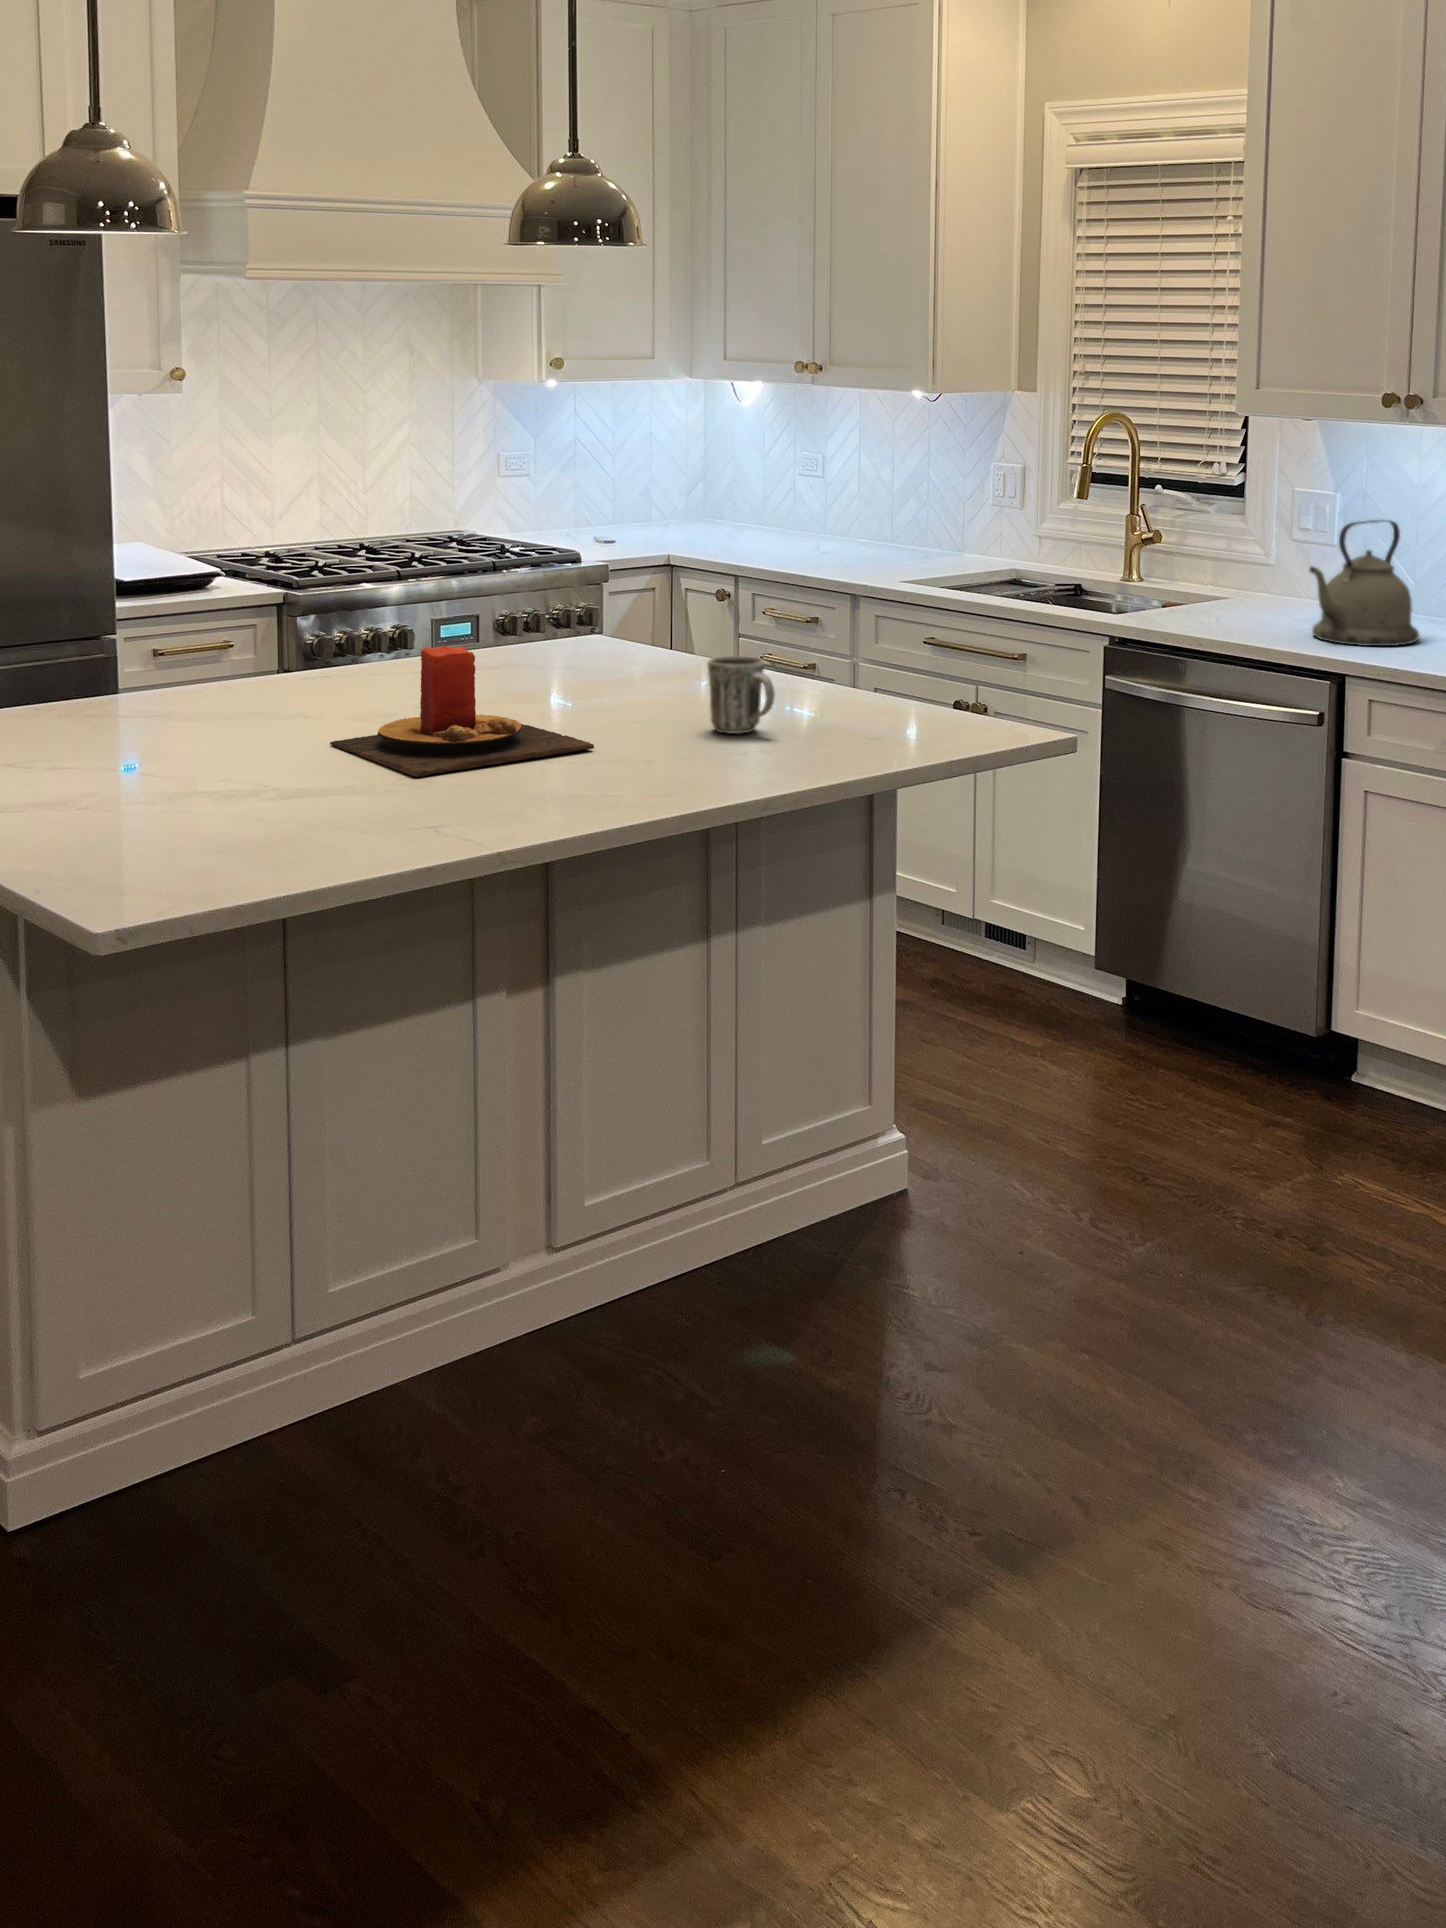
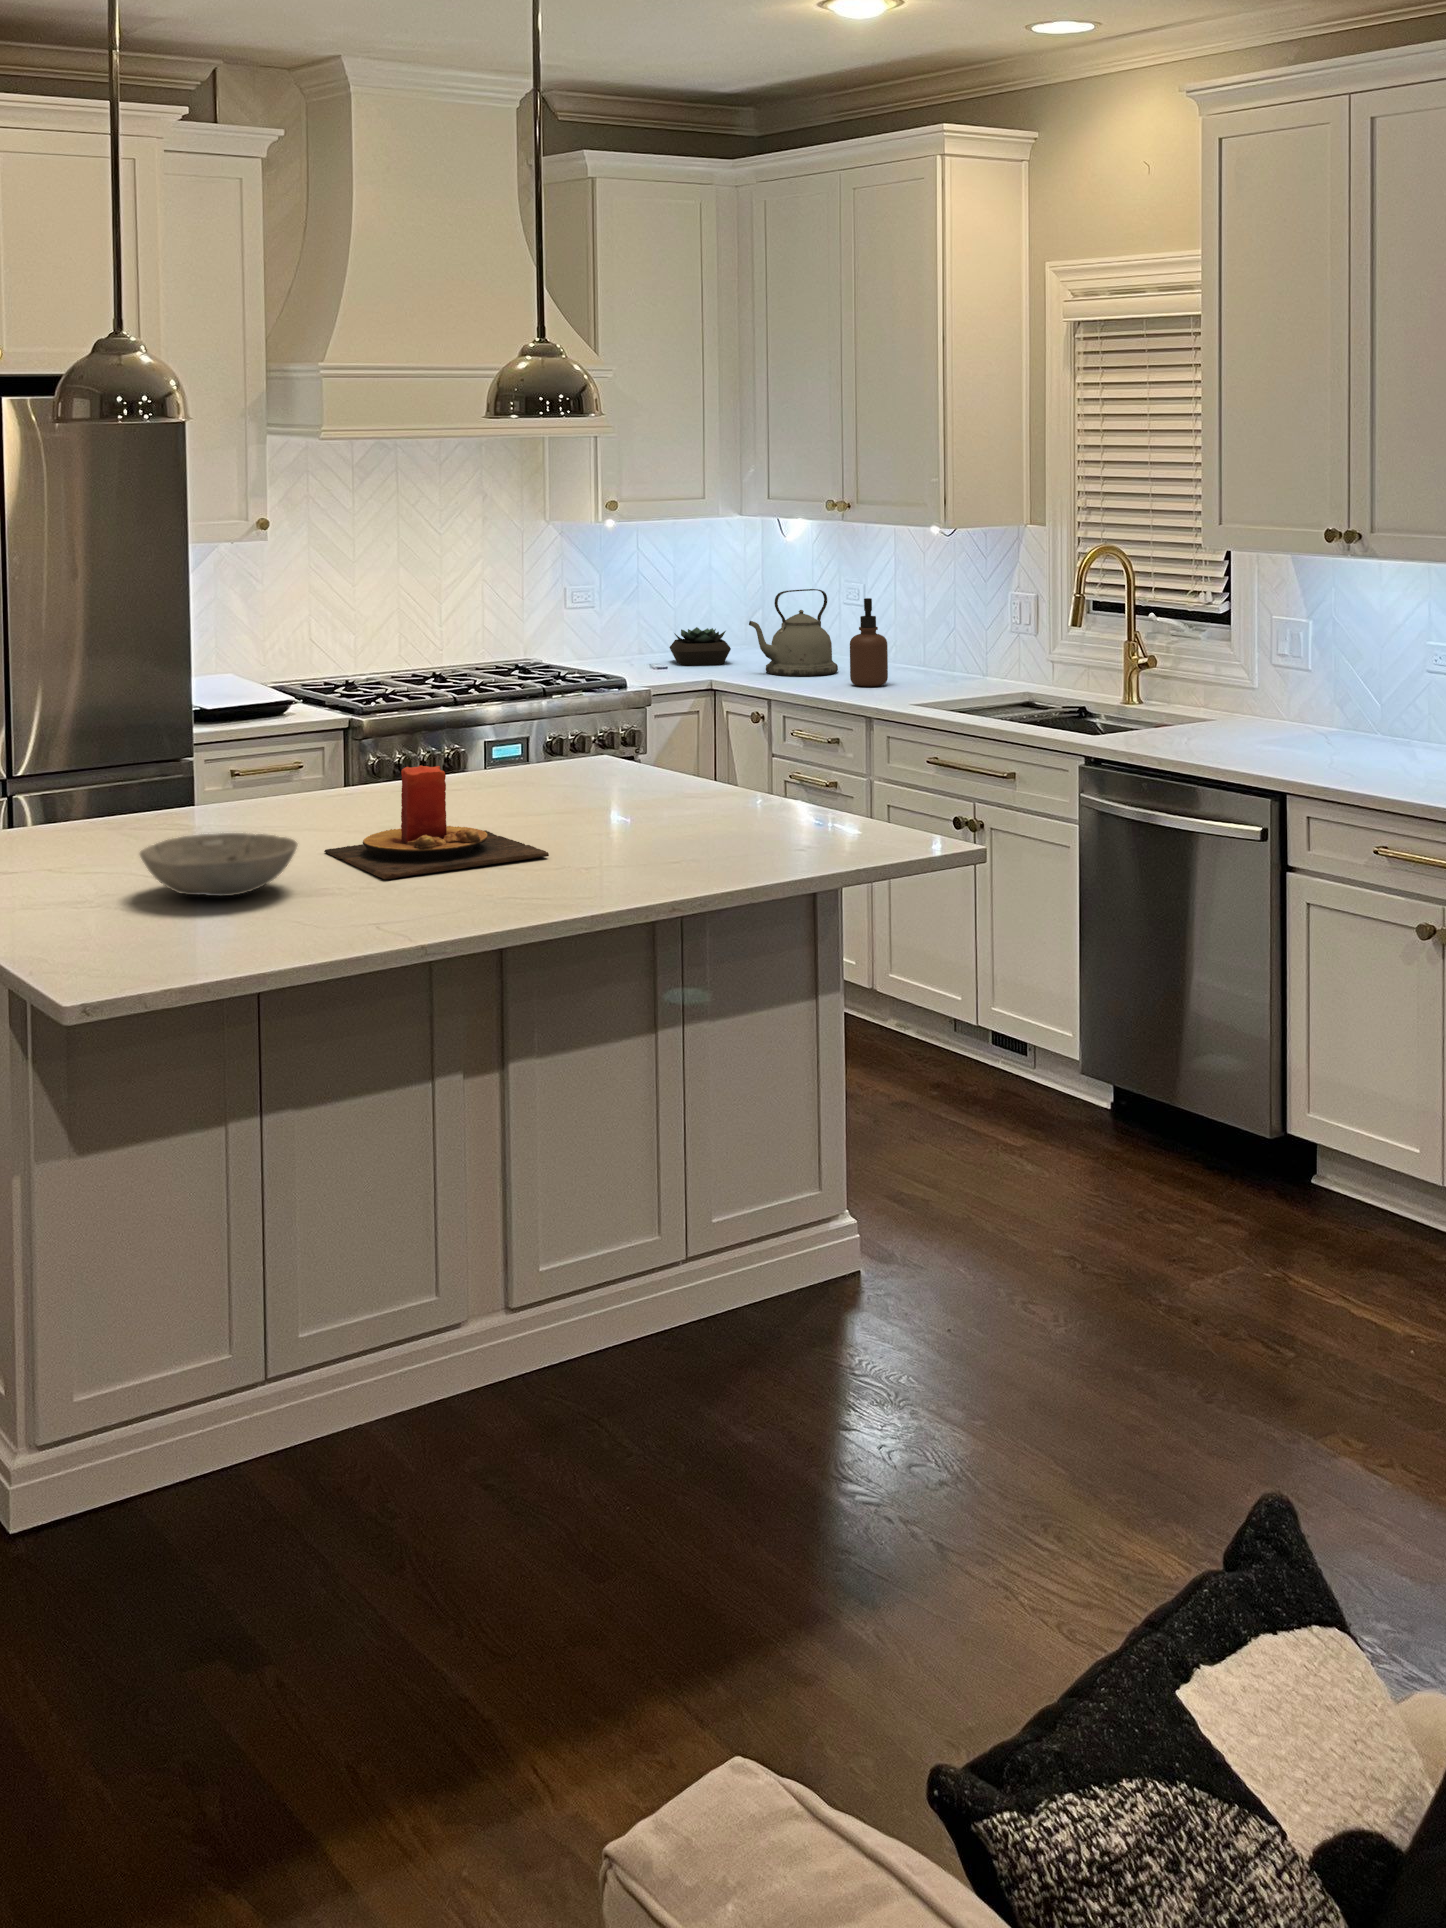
soap dispenser: none [823,466,863,561] -> present [850,598,888,687]
succulent plant: none [614,496,682,538] -> present [670,627,731,666]
kettle: present [1310,520,1419,646] -> present [749,589,838,676]
mug: present [708,656,775,734] -> none [656,775,713,844]
bowl: none [130,724,318,799] -> present [140,833,297,896]

